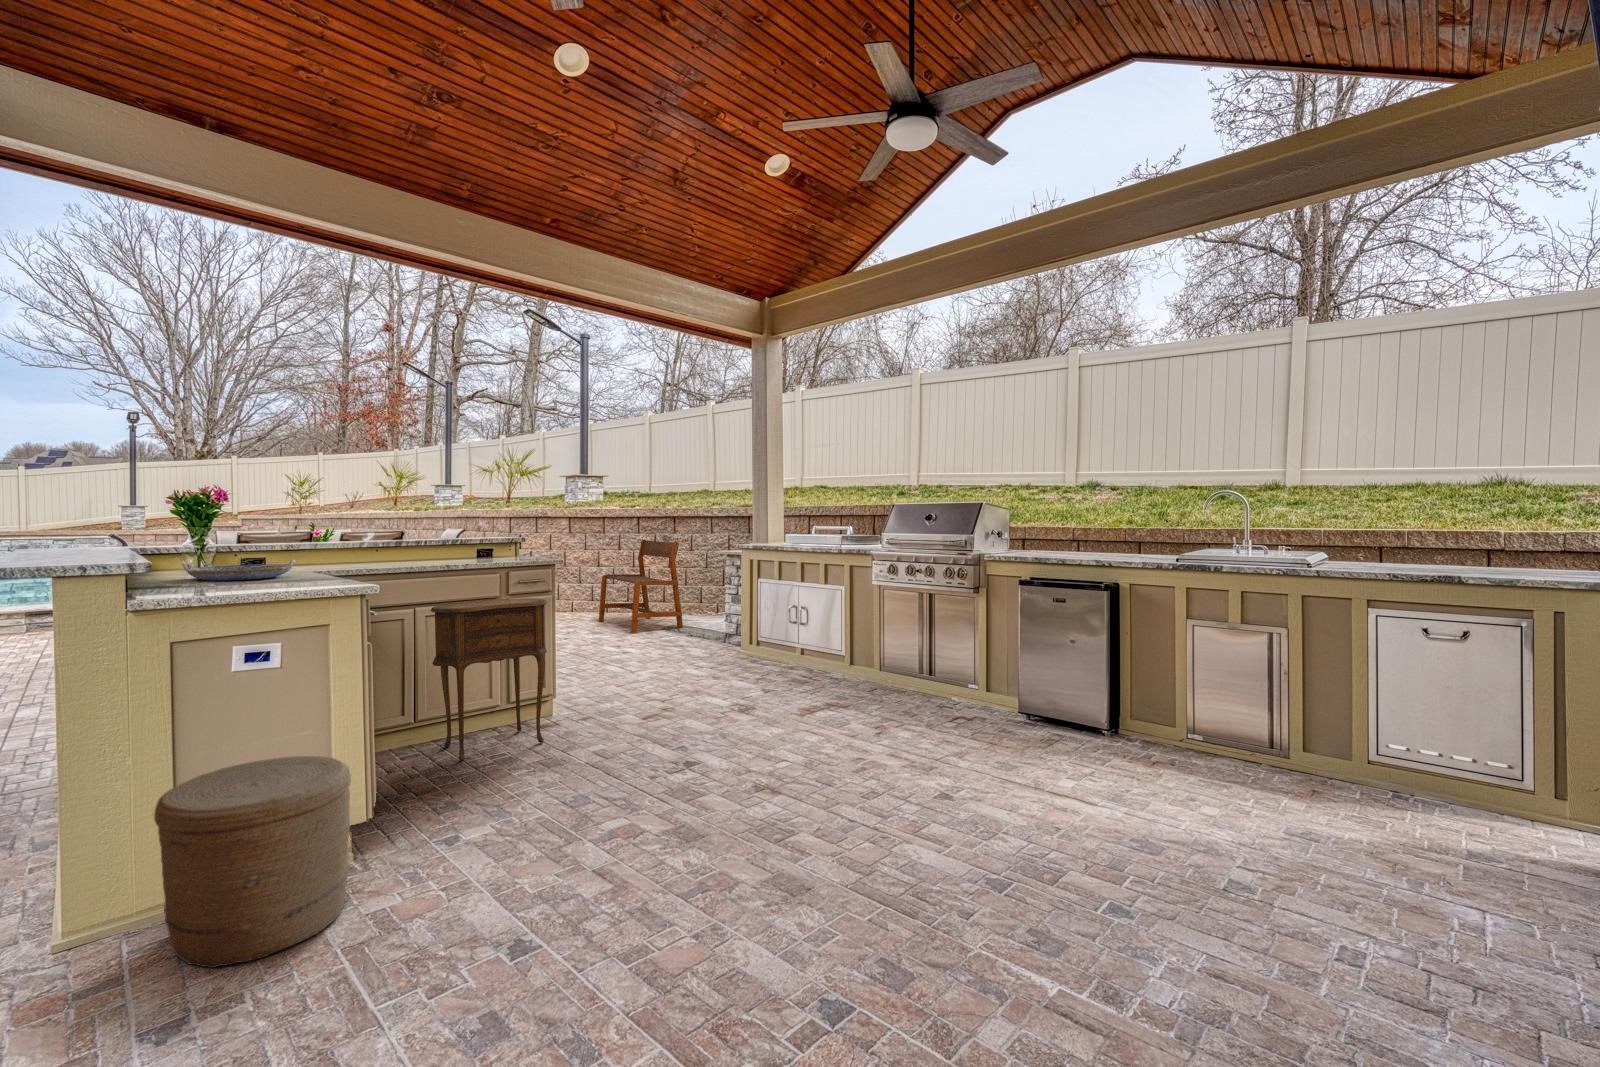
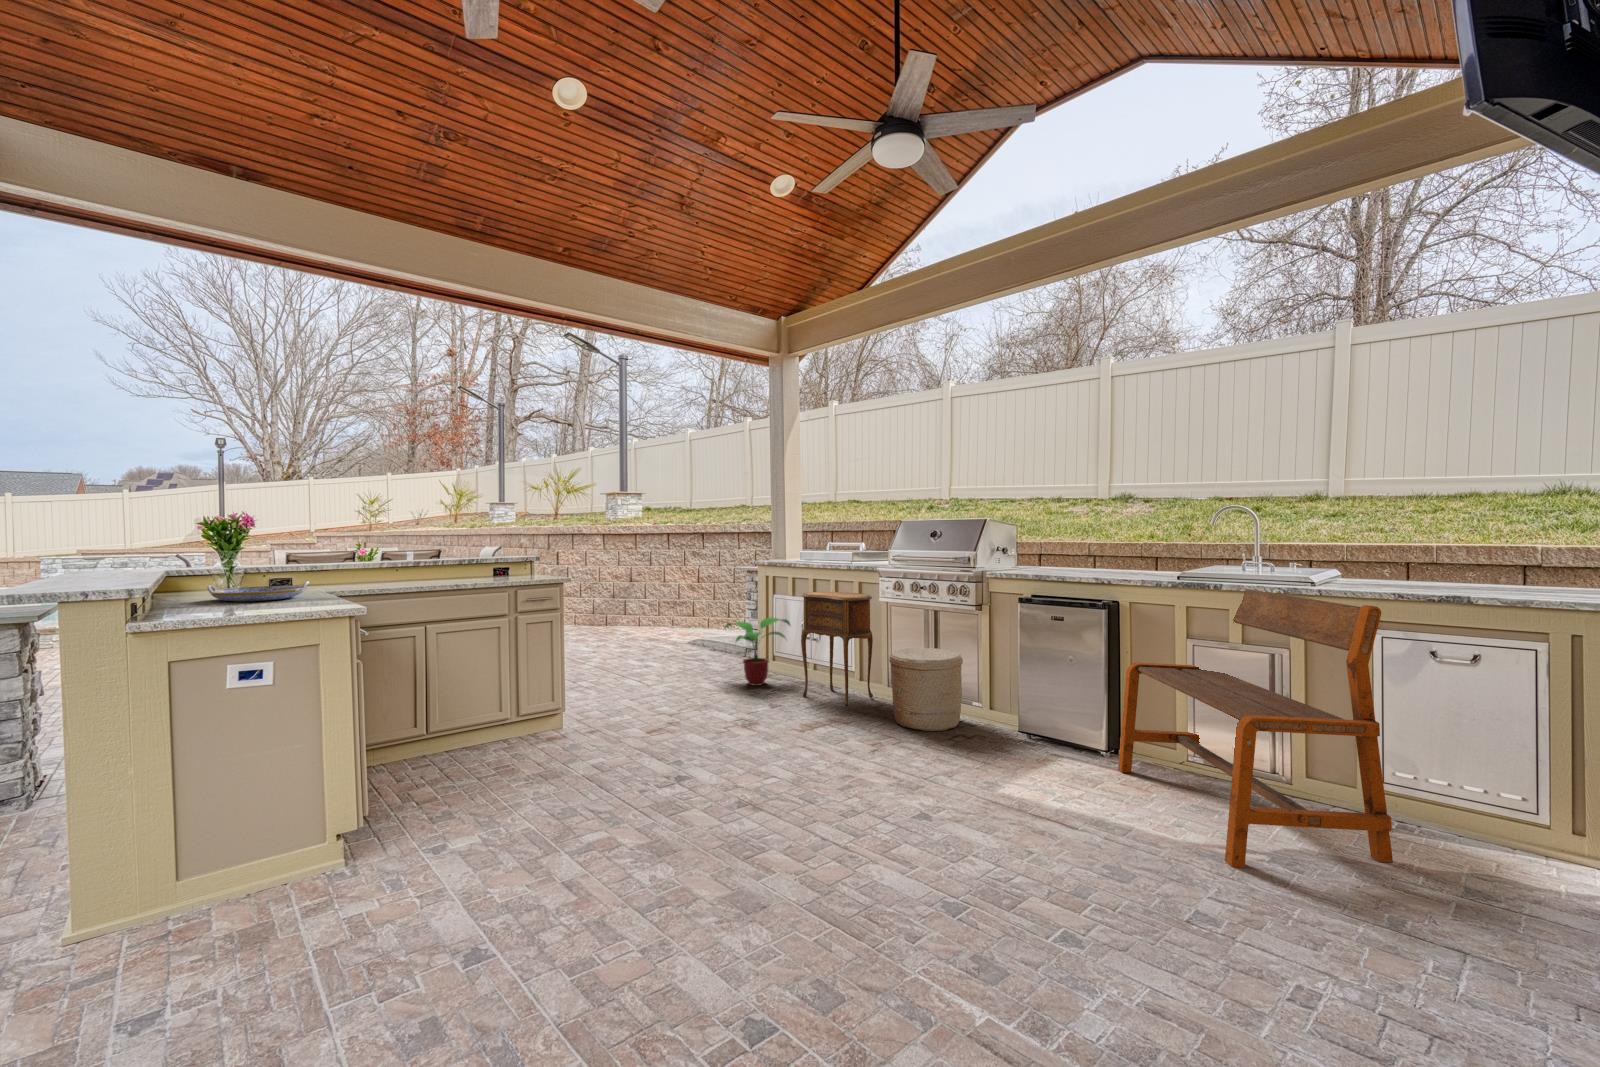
bench: present [599,540,683,634] -> present [1118,589,1393,867]
side table: present [430,598,547,761] -> present [801,592,873,706]
potted plant: none [707,603,774,672] -> present [725,618,790,686]
woven basket: present [154,756,351,968] -> present [889,648,963,731]

